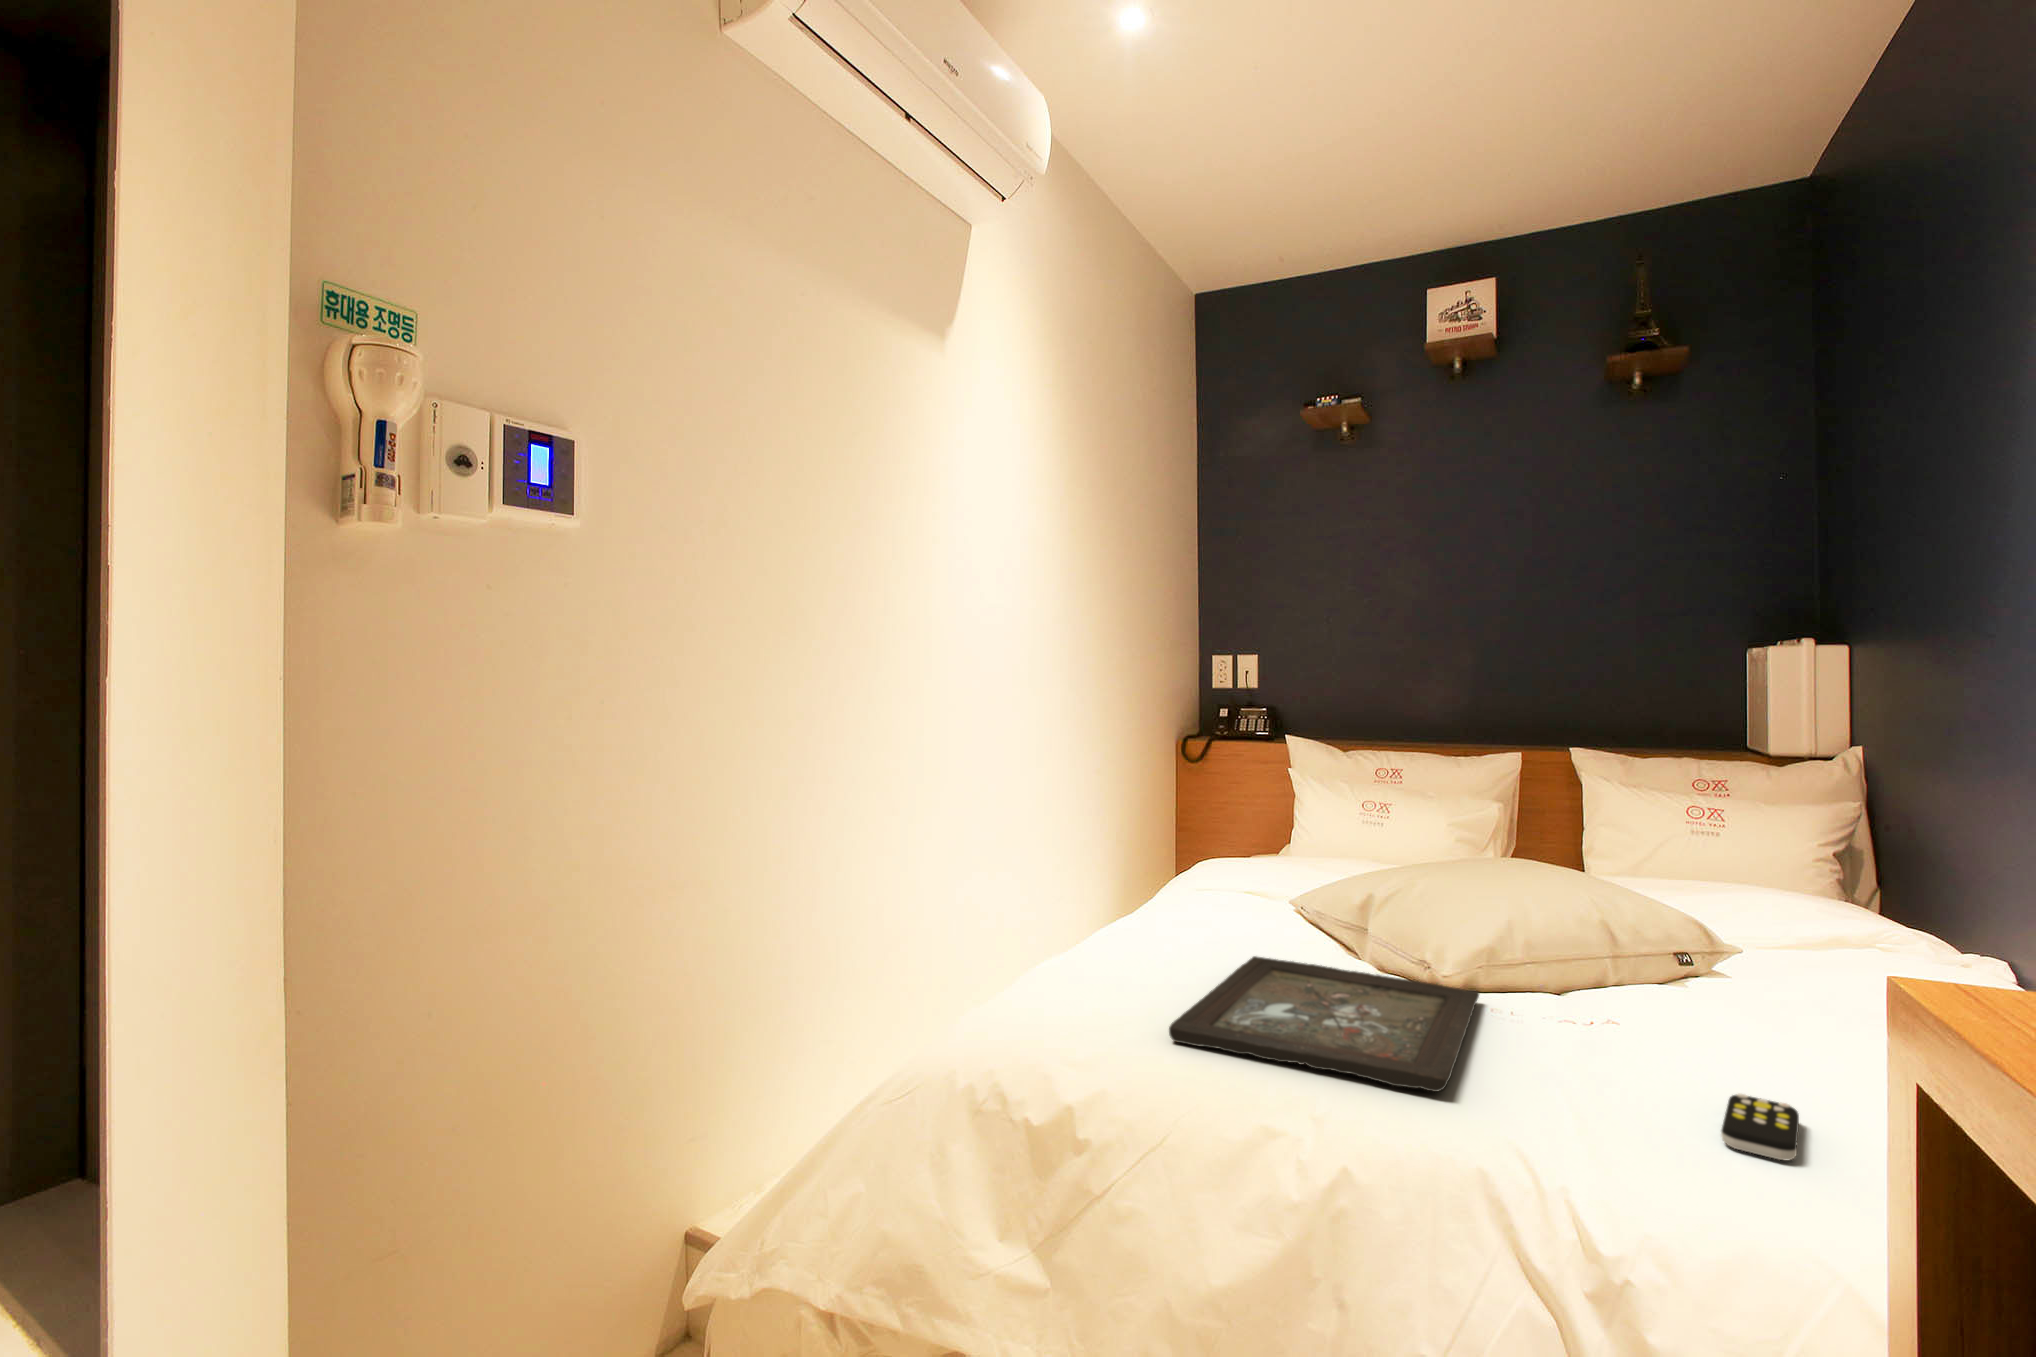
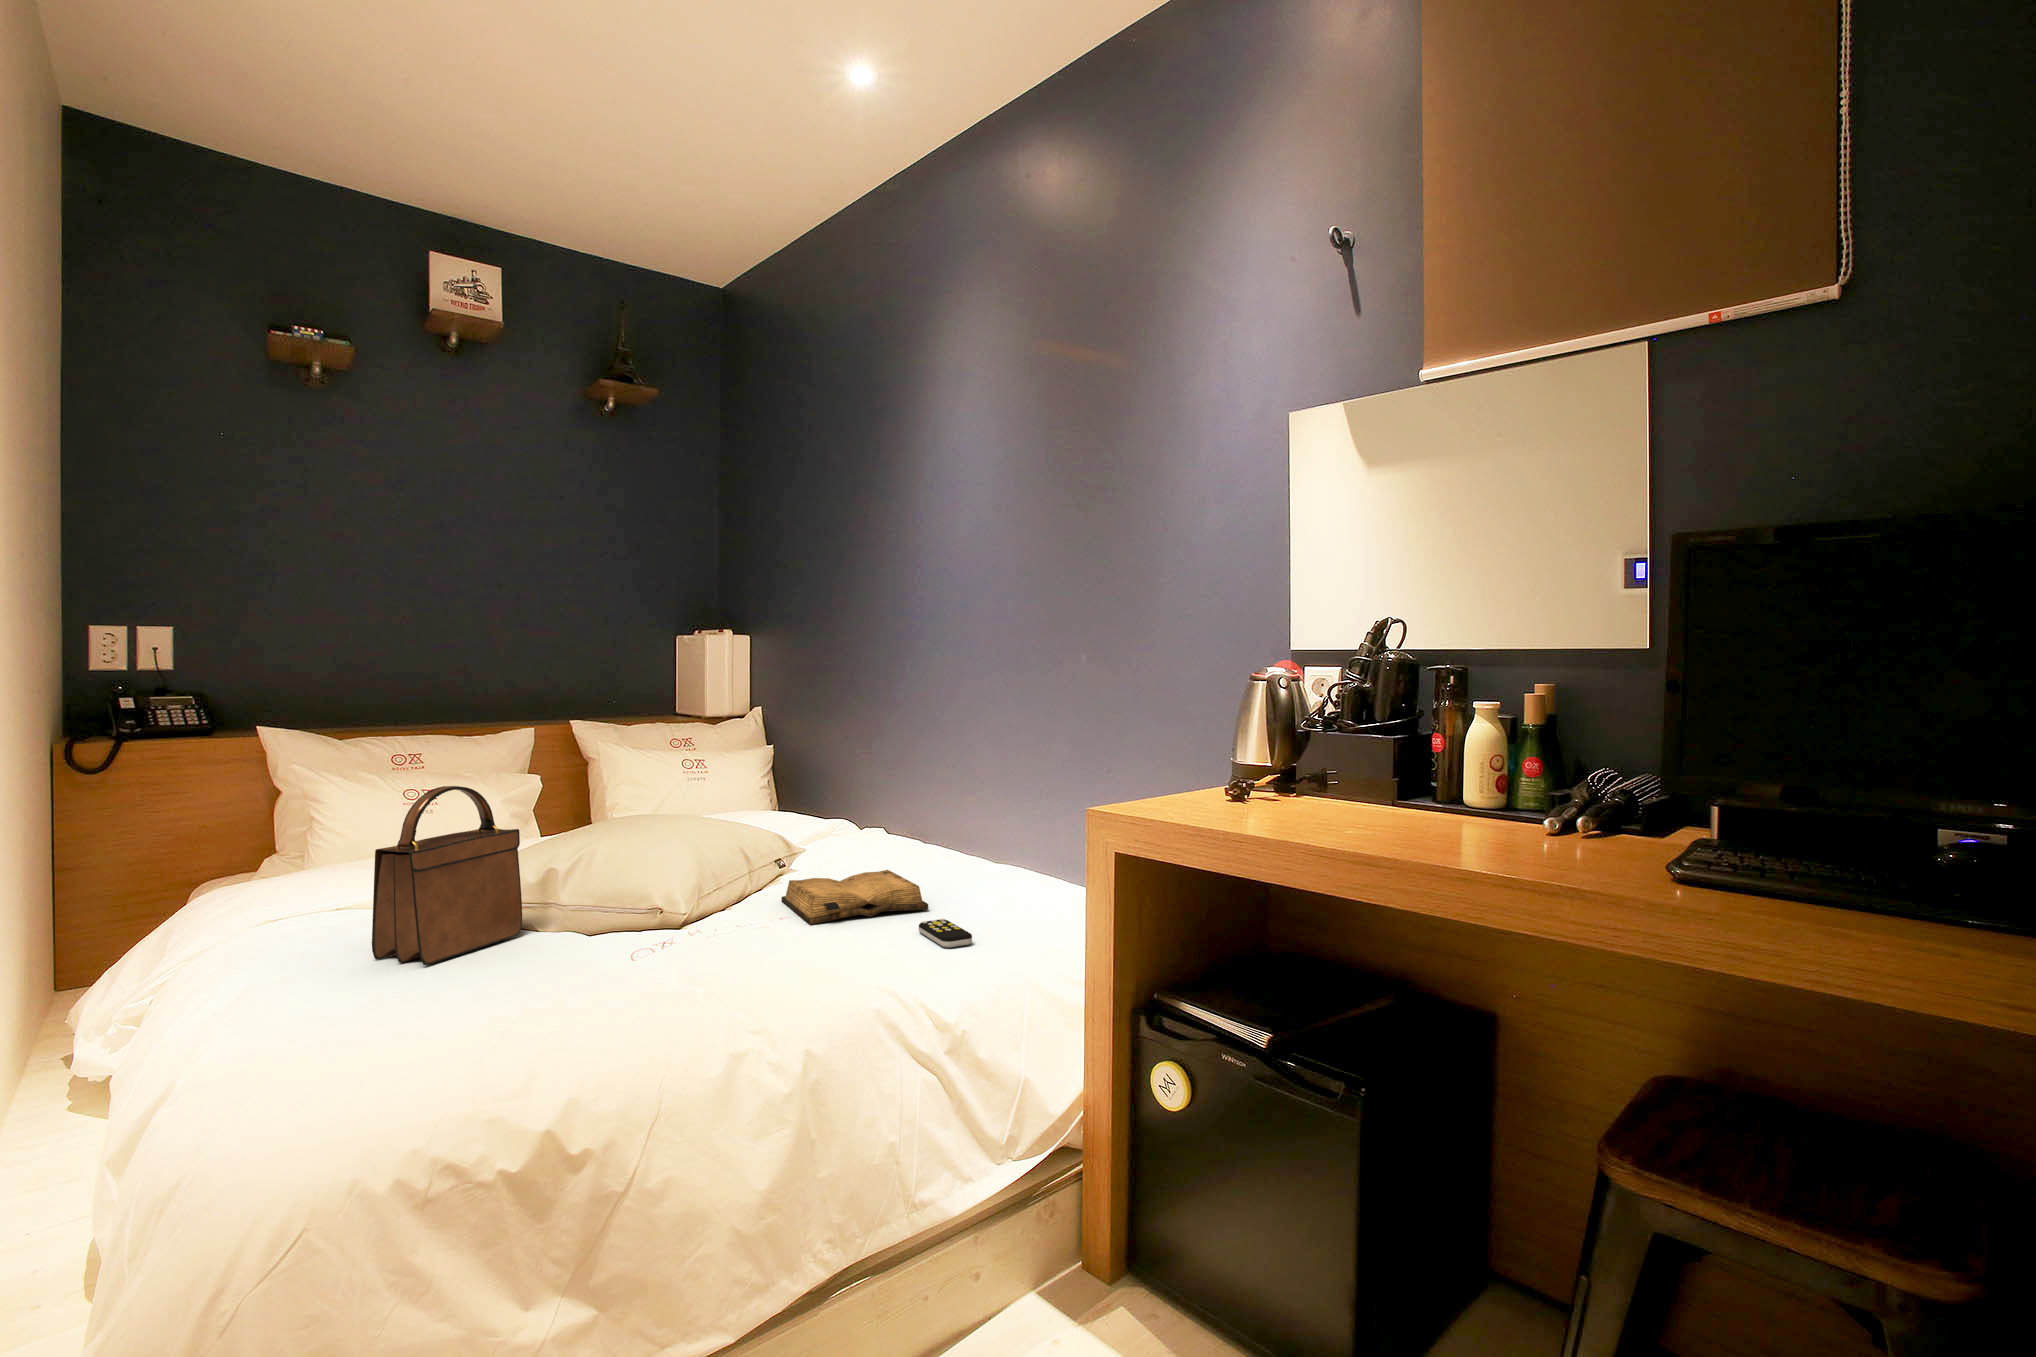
handbag: none [1162,788,1289,947] -> present [372,786,522,965]
tray: present [1169,956,1479,1092] -> none [530,917,822,1026]
diary: none [1584,974,1824,1087] -> present [782,870,928,925]

